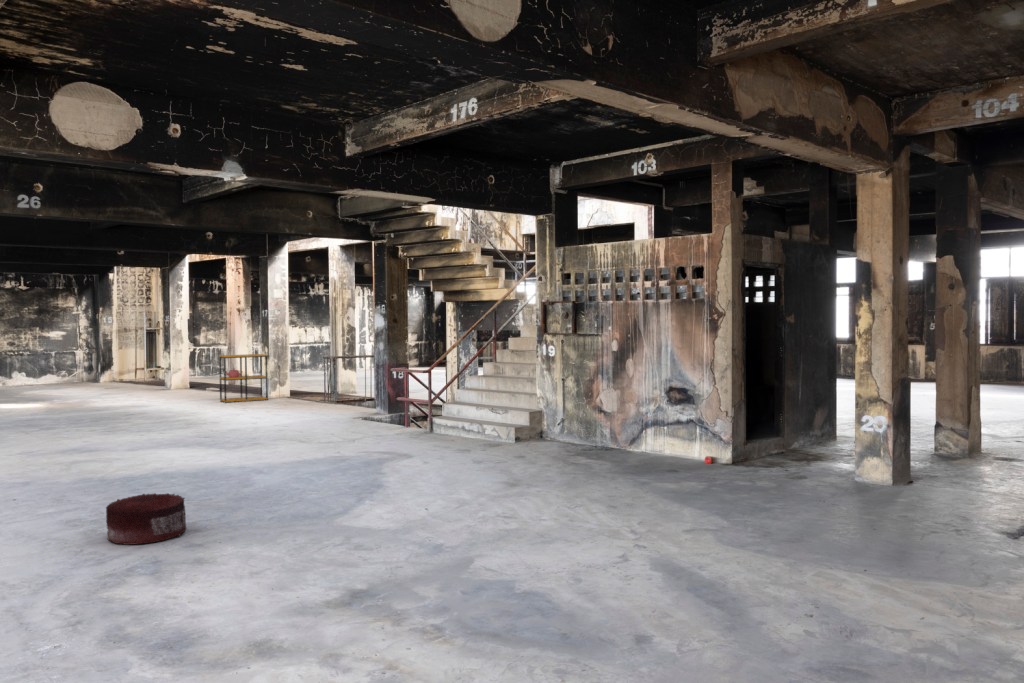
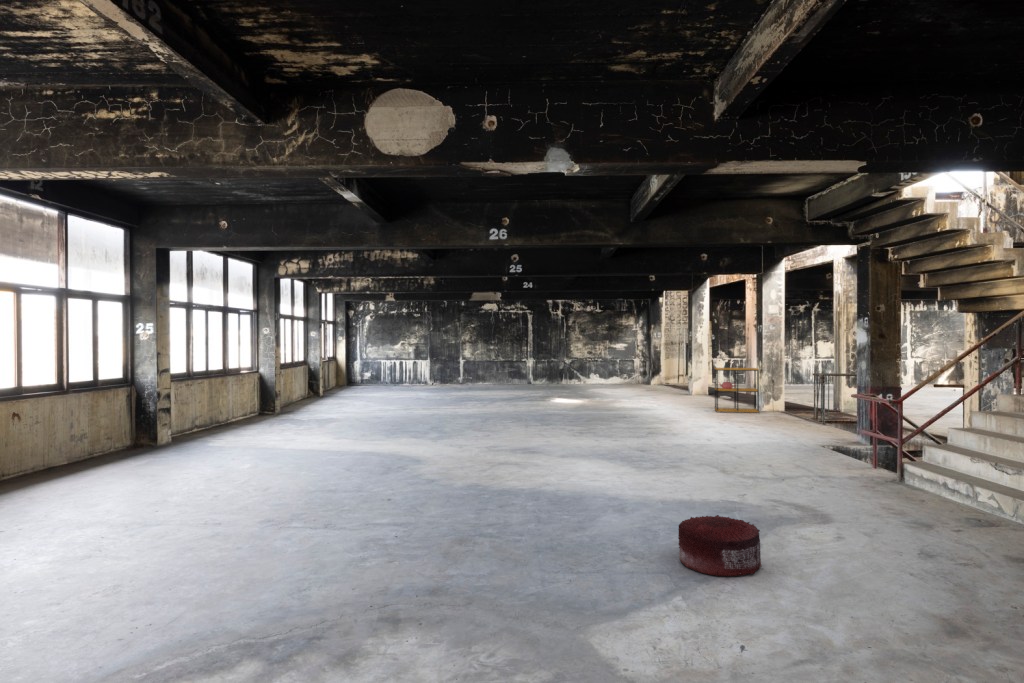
pouf: present [106,494,186,545] -> present [678,515,761,577]

